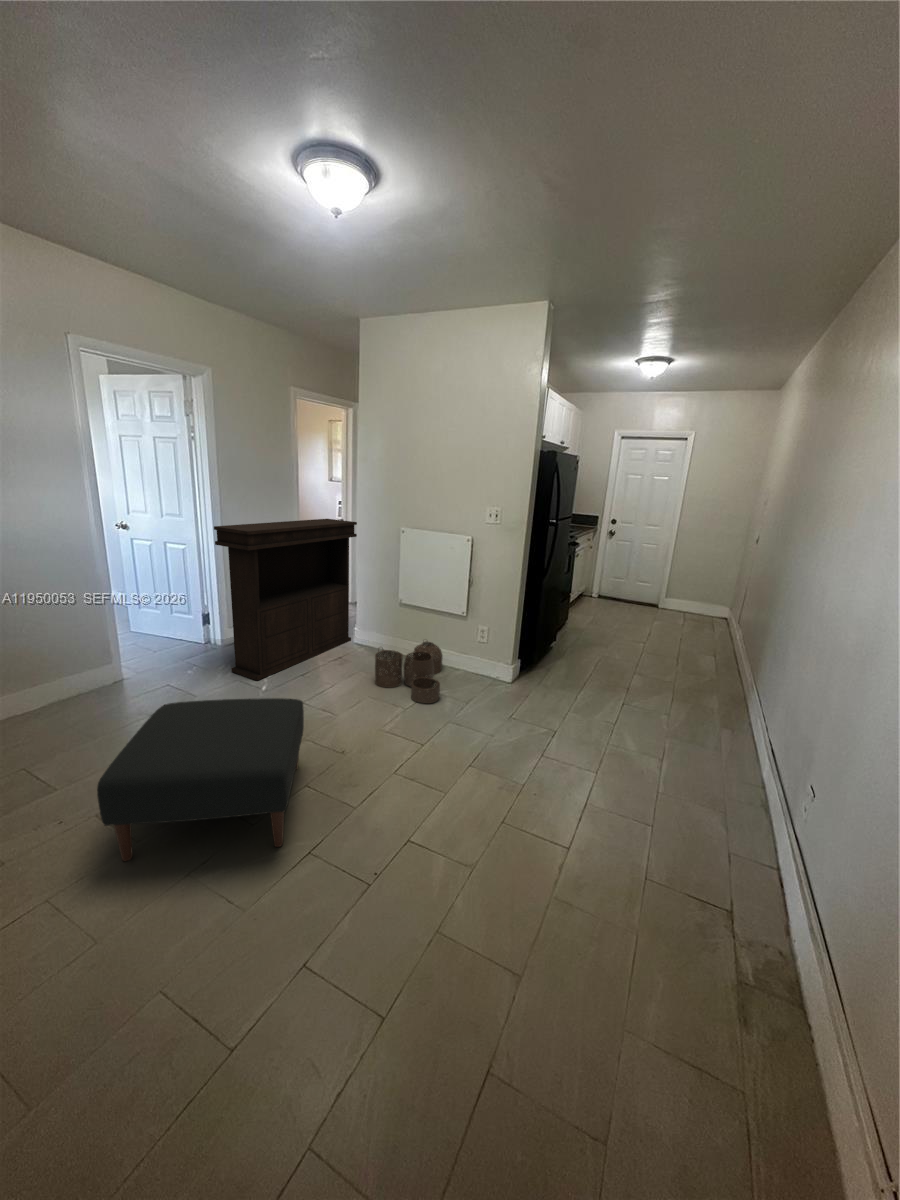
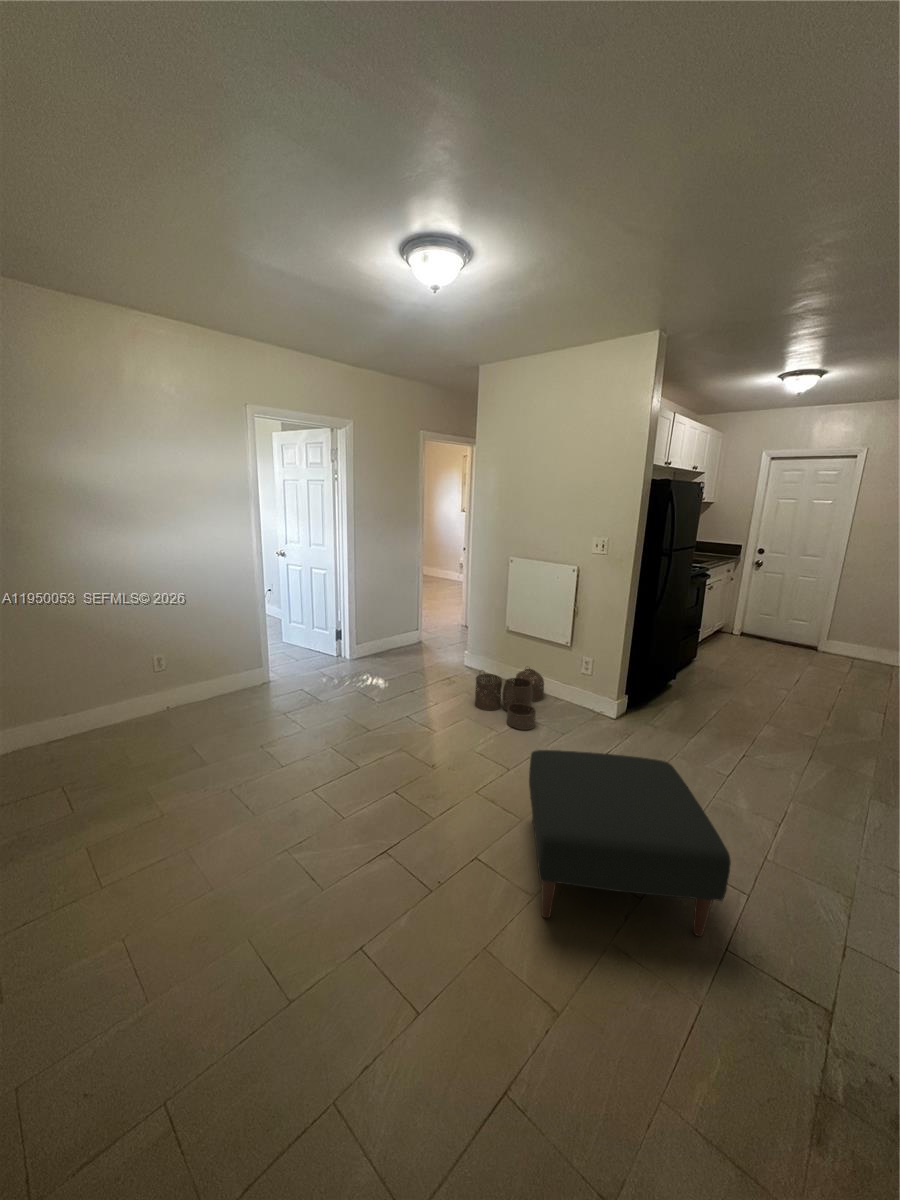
console table: present [214,519,357,680] -> none [345,548,470,691]
ottoman: present [97,698,304,861] -> present [529,750,731,936]

